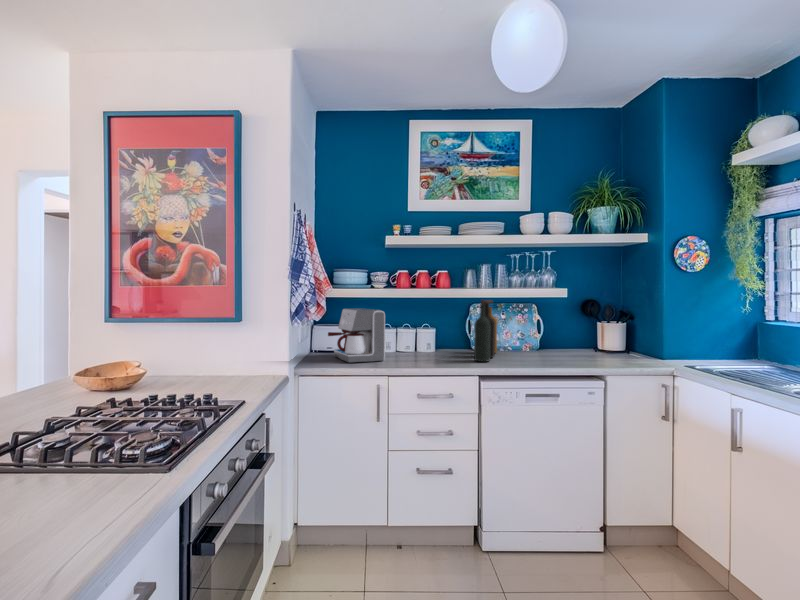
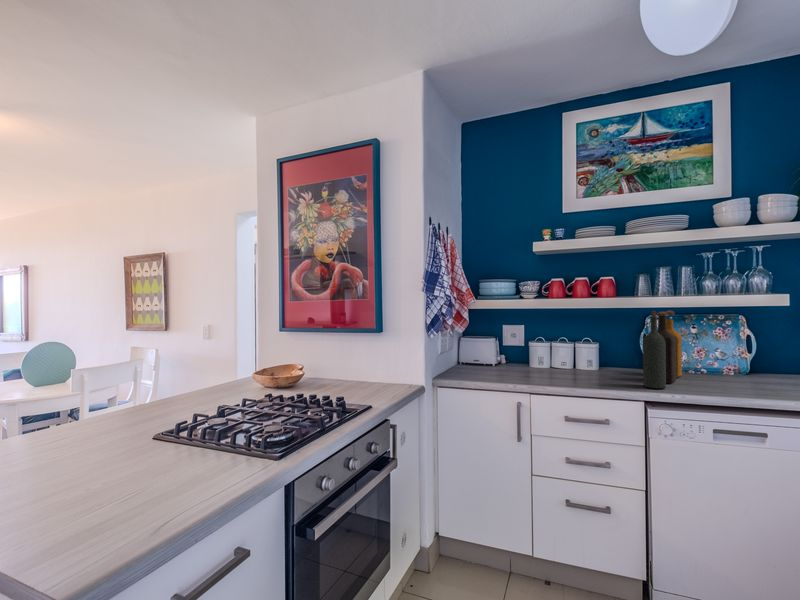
coffee maker: present [328,308,385,363] -> none [472,320,531,379]

